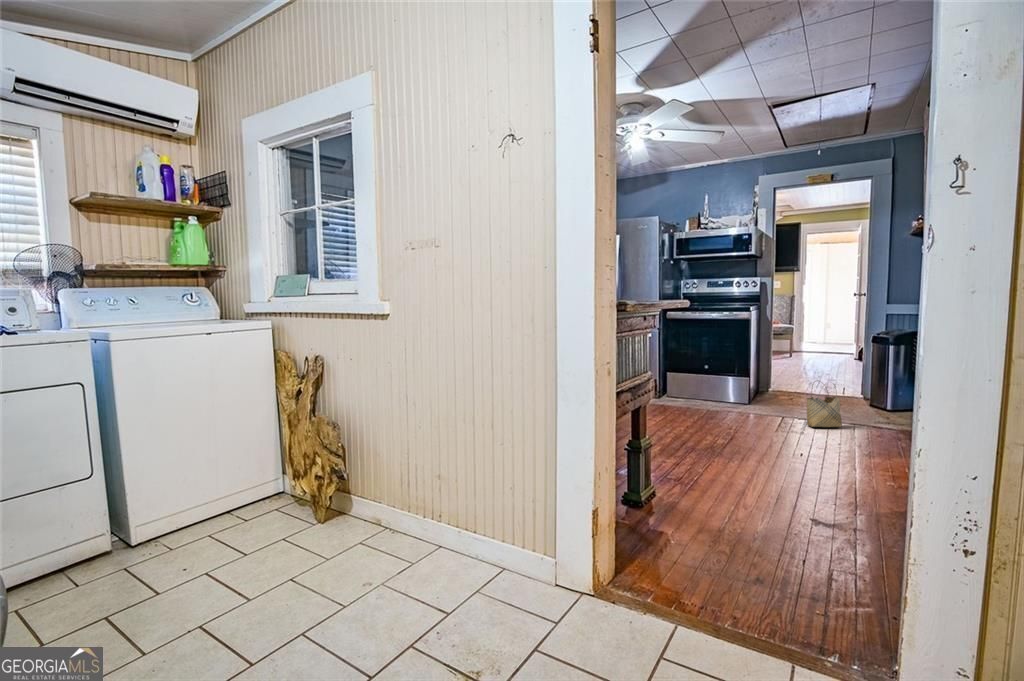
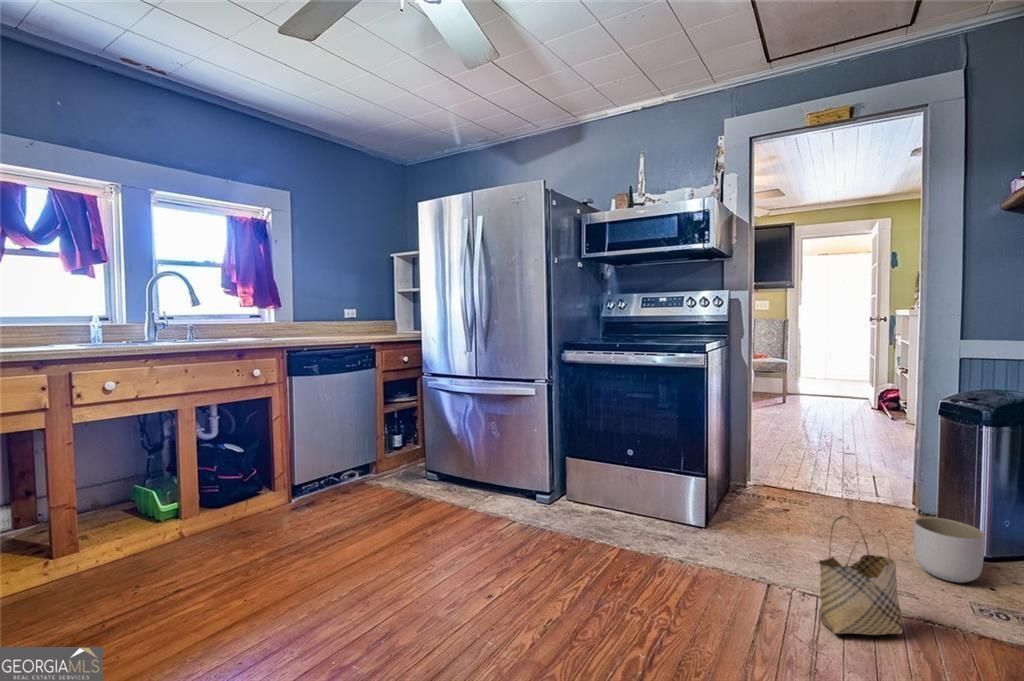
planter: none [855,391,886,417] -> present [914,517,985,583]

